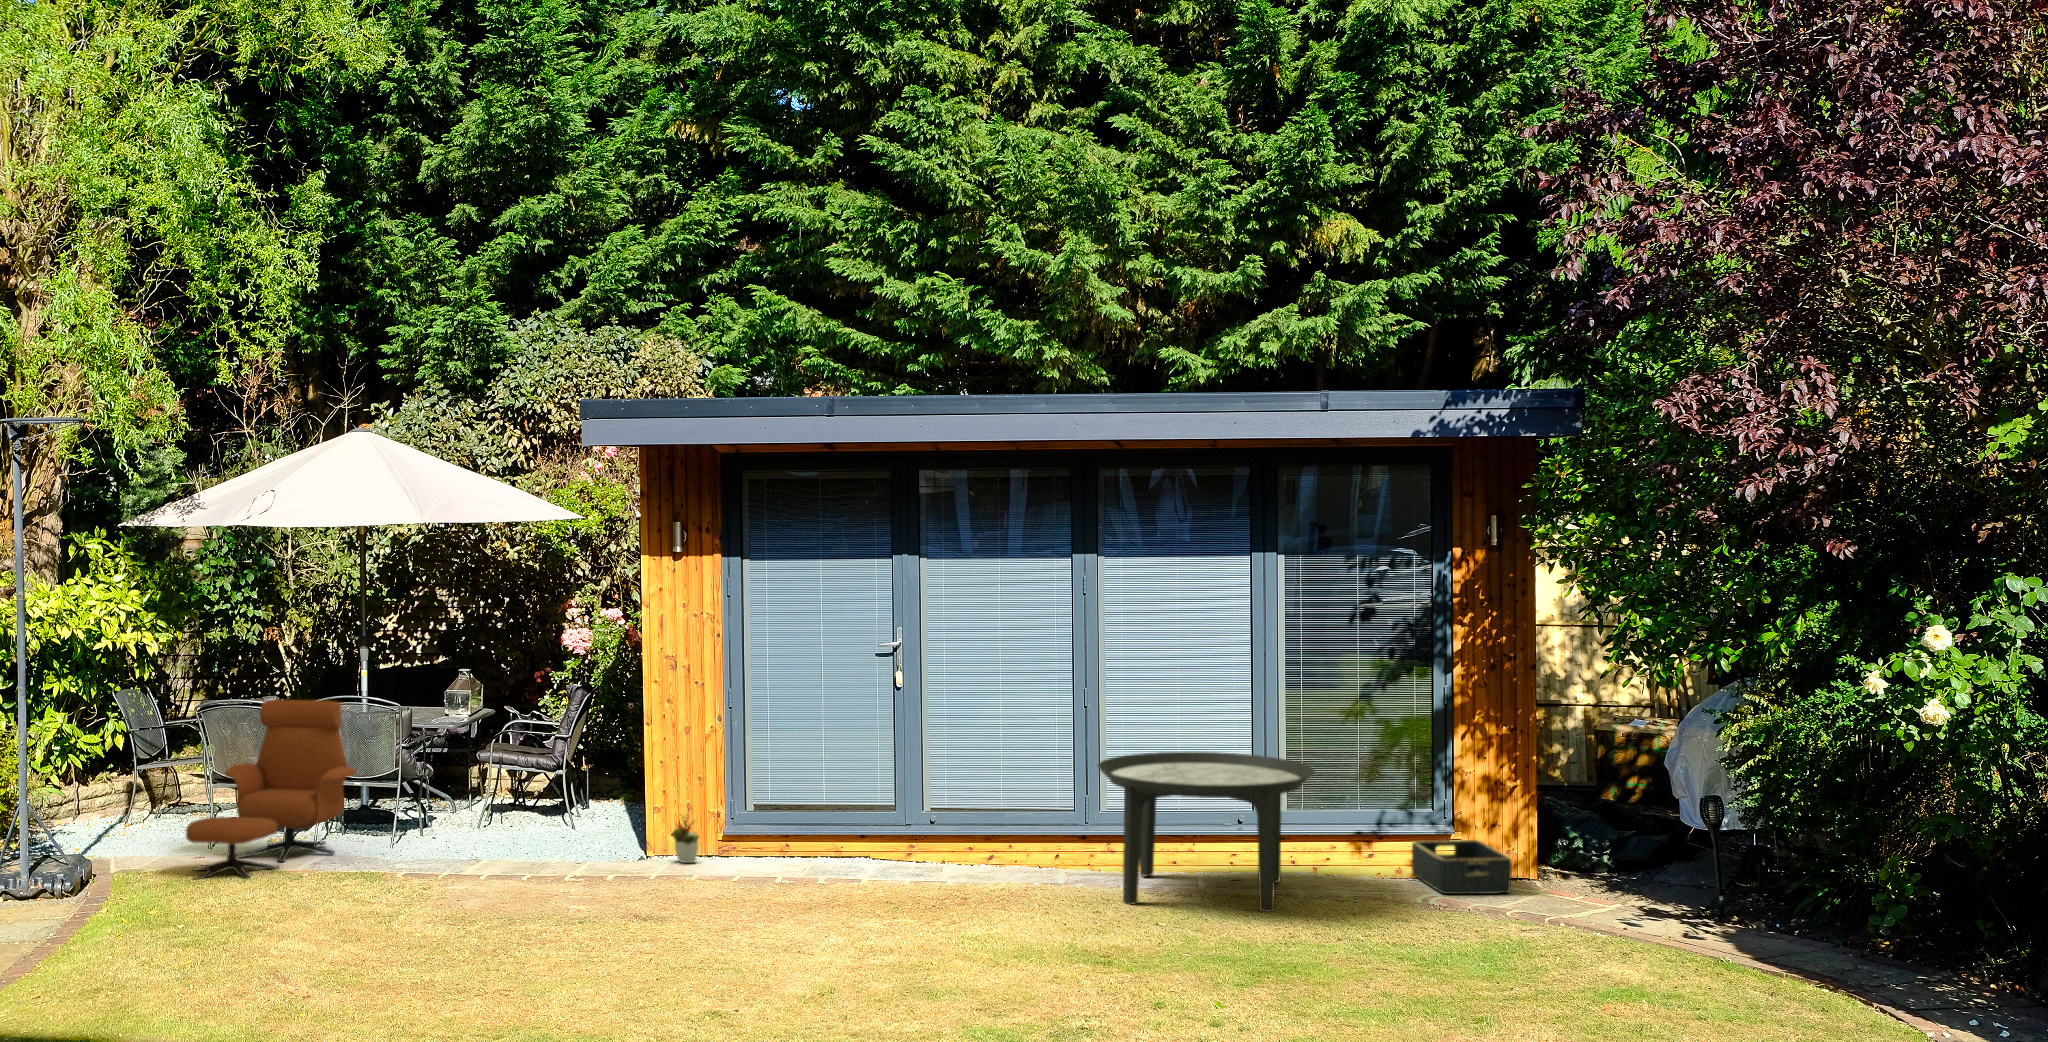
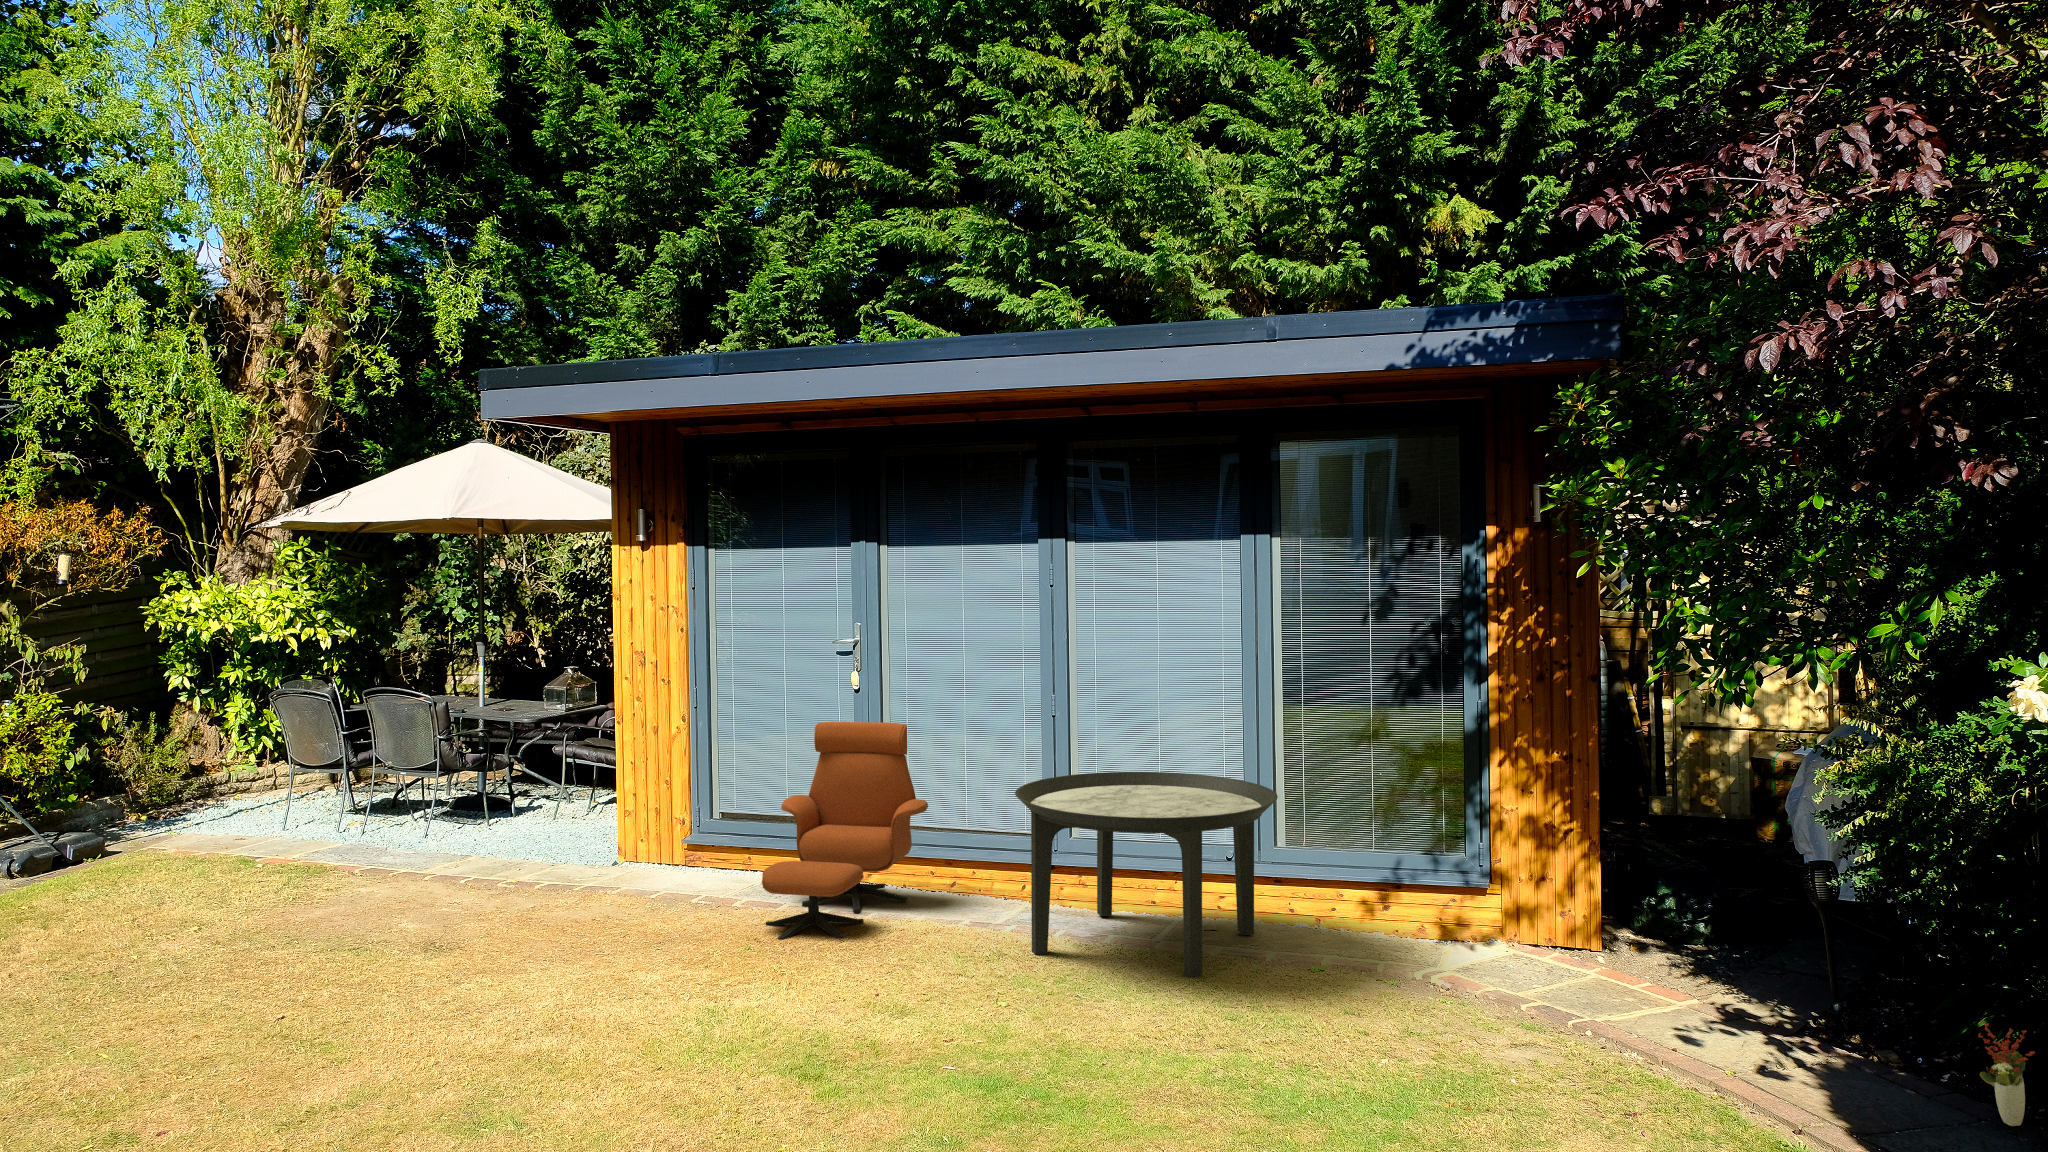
lounge chair: present [186,699,357,880] -> present [762,721,928,940]
decorative plant: present [672,817,699,863] -> present [1978,1020,2035,1126]
basket: present [1412,840,1512,894] -> none [1431,892,1543,970]

